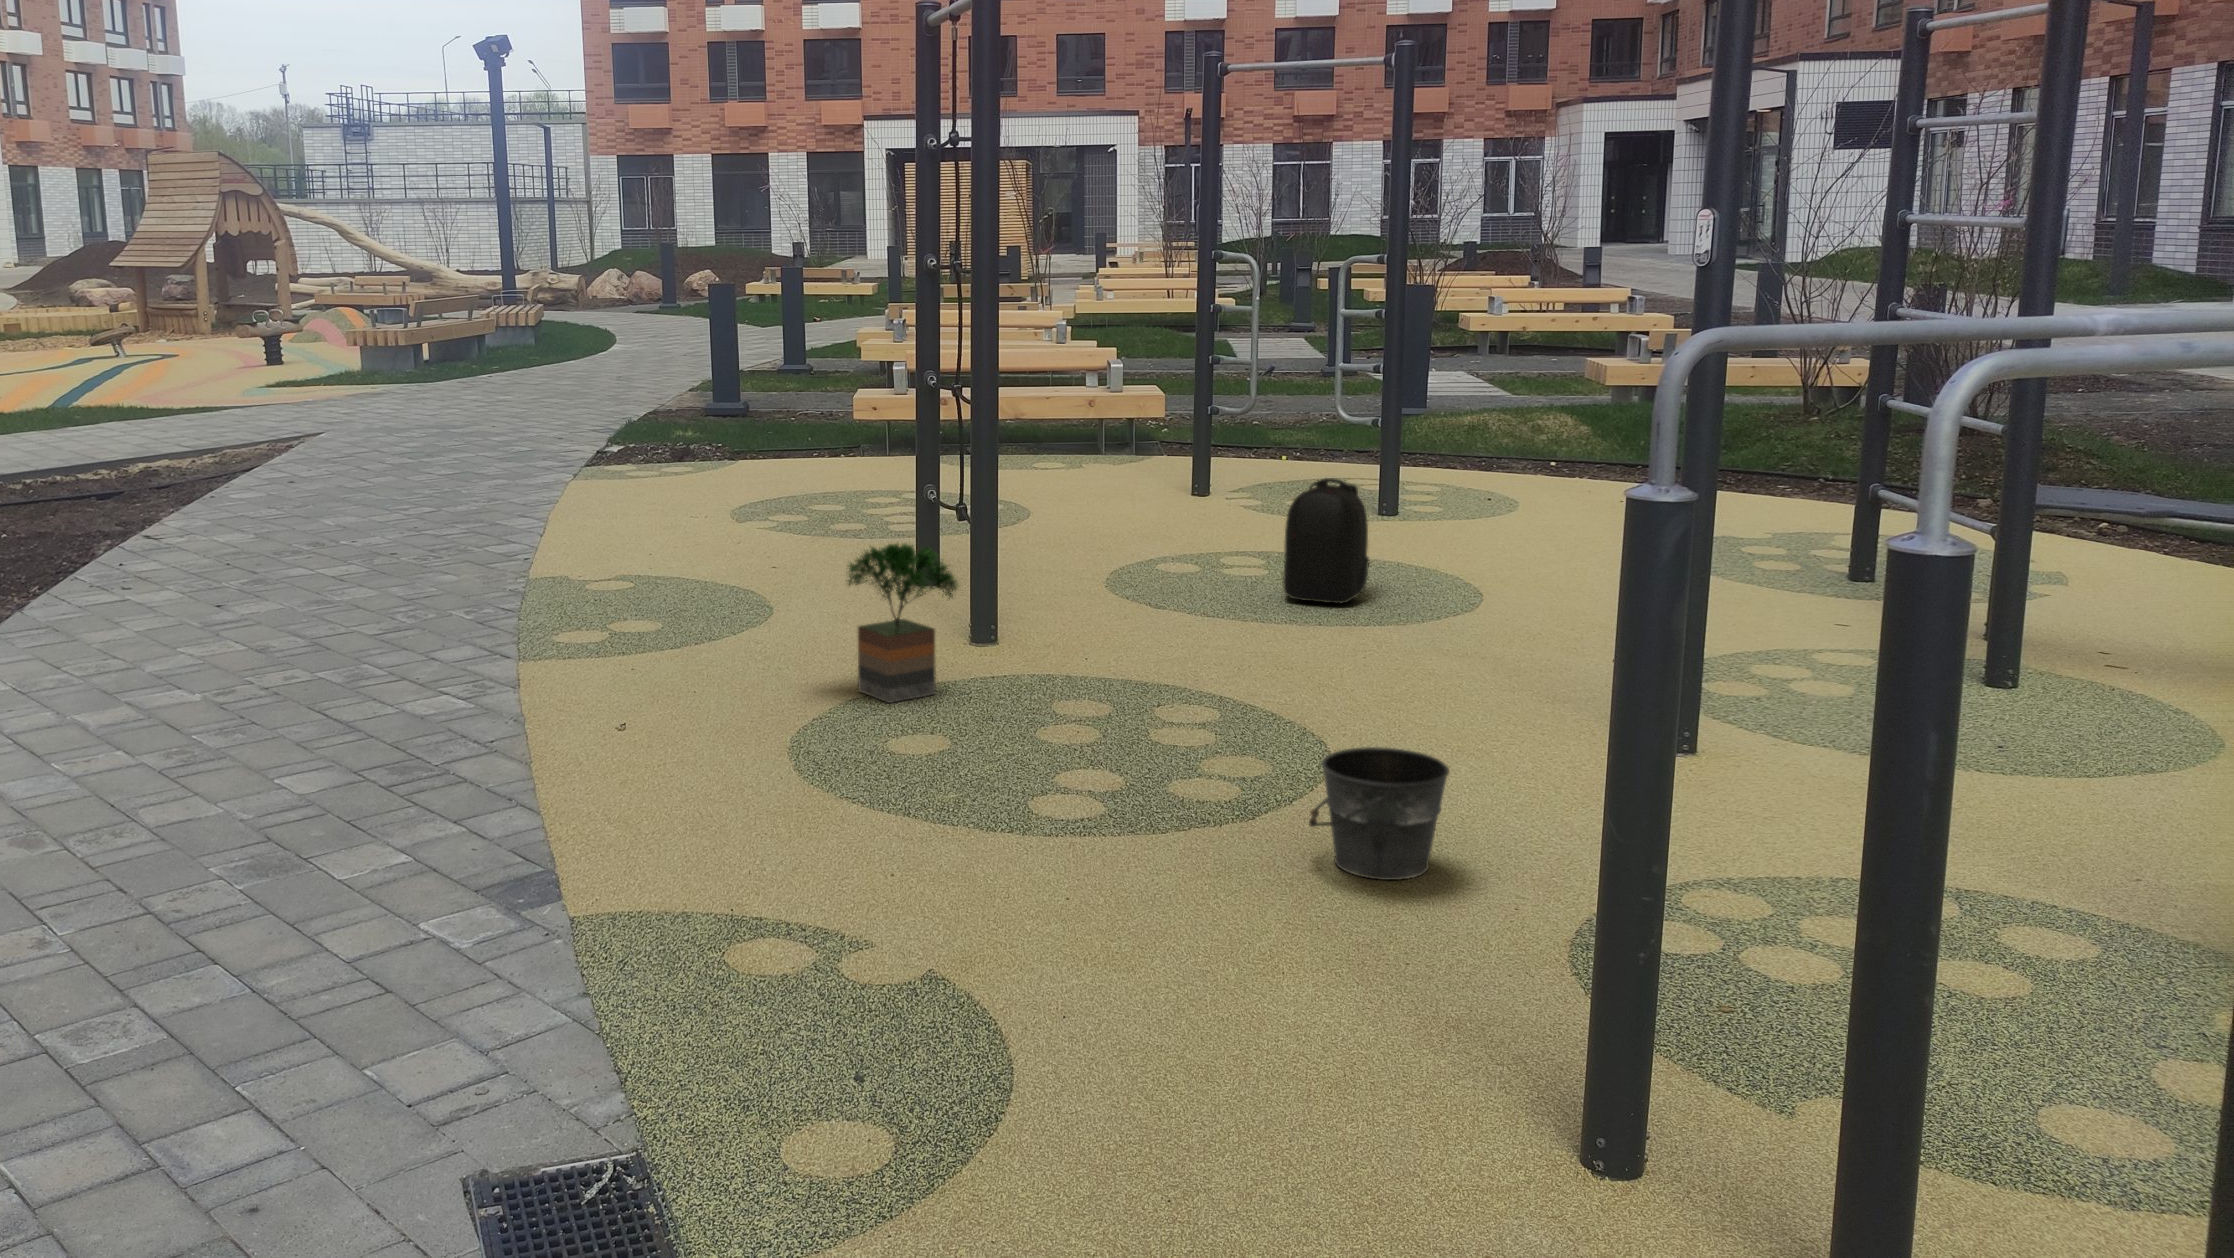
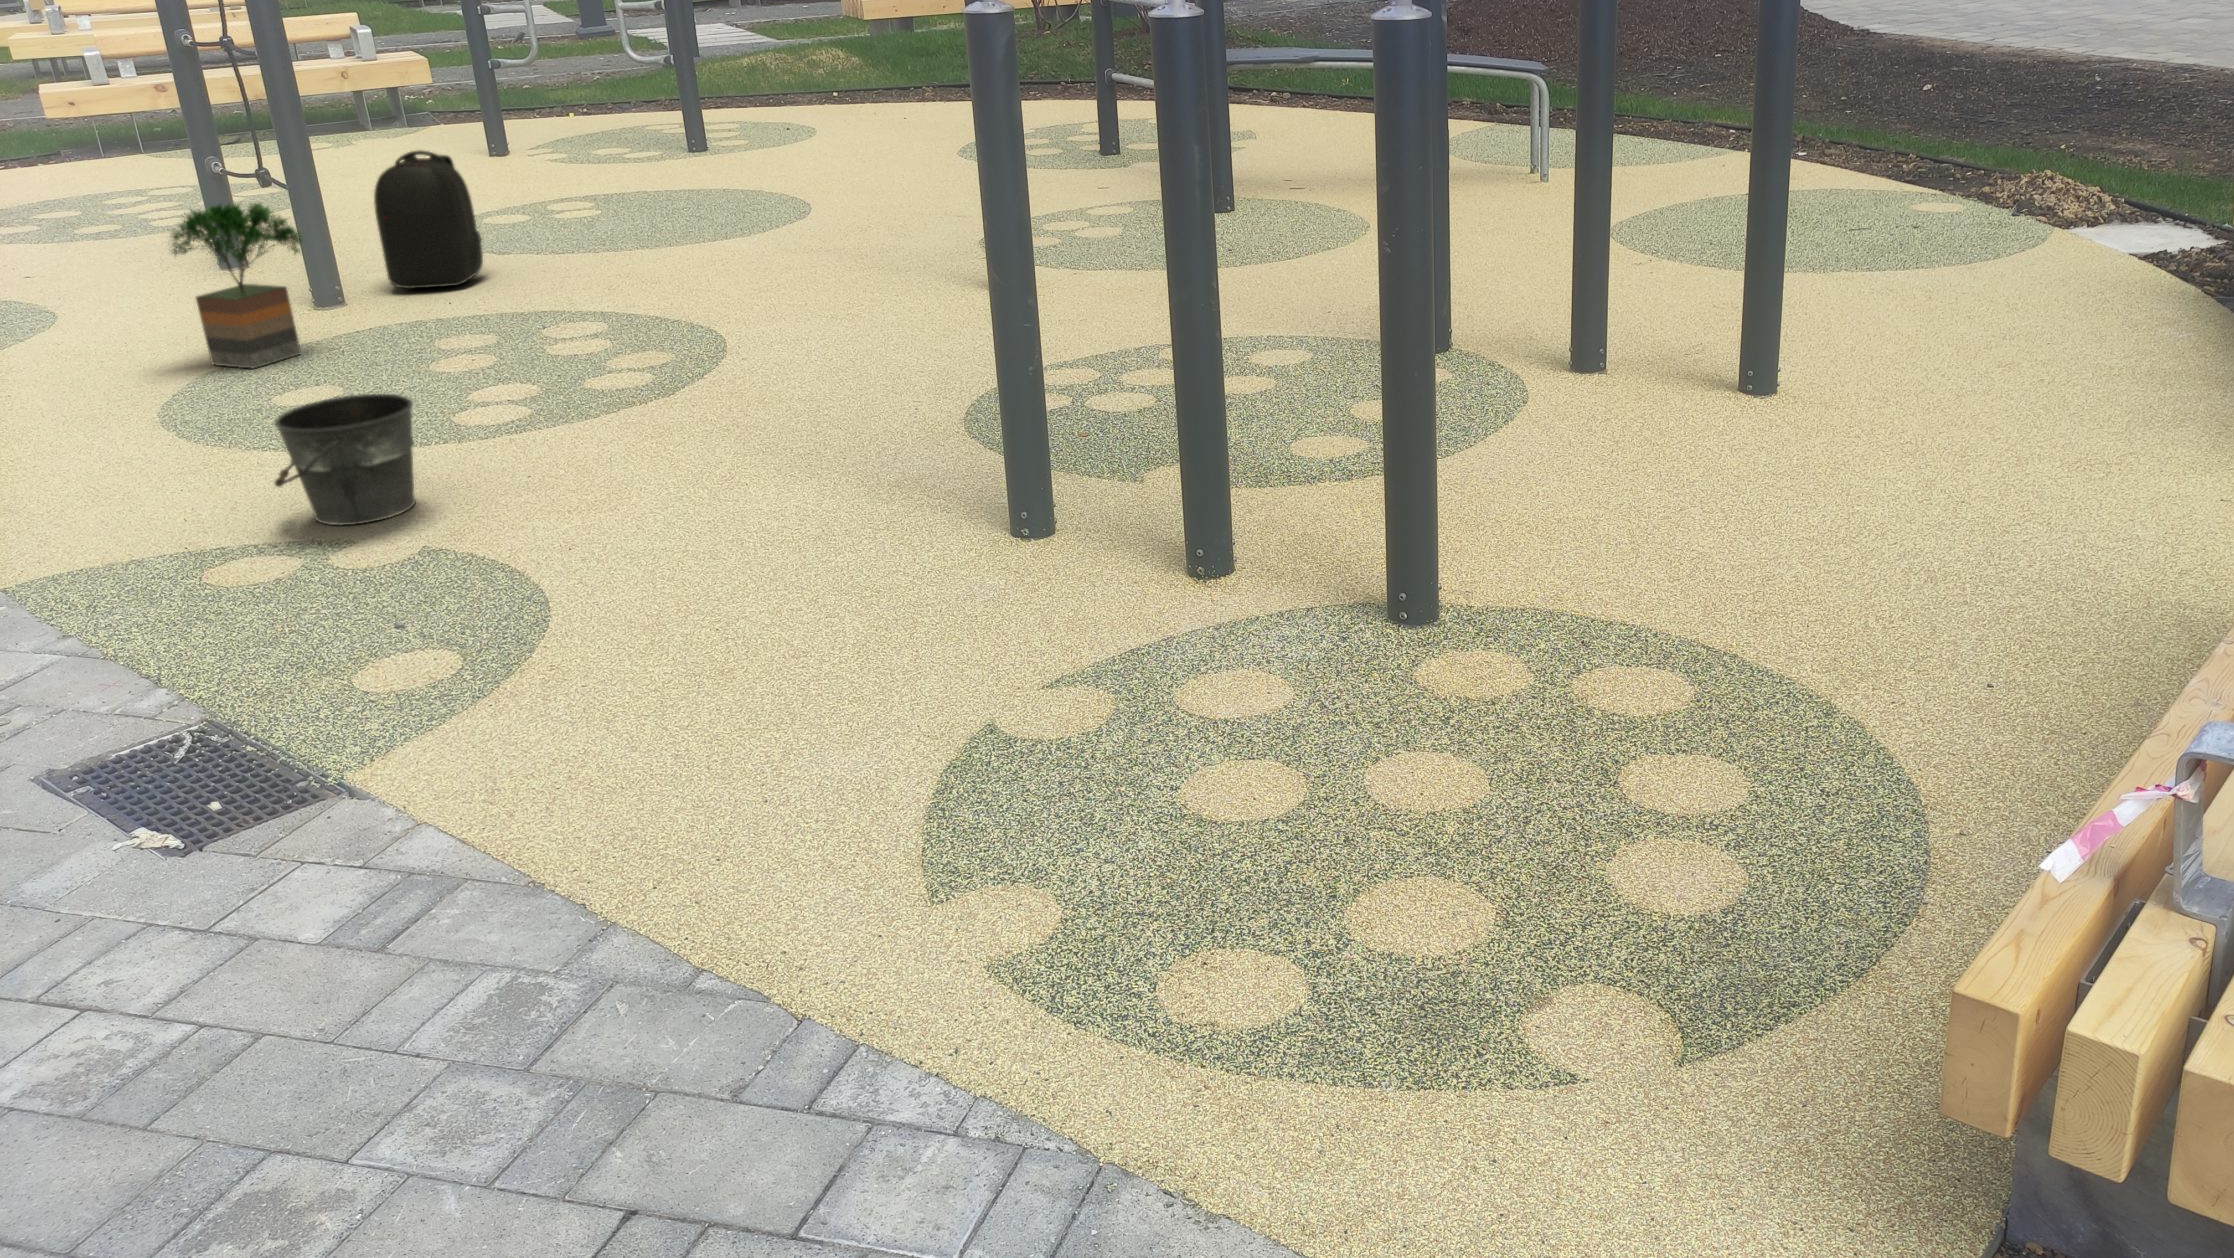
backpack: present [1283,478,1370,603] -> present [374,150,483,288]
bucket: present [1309,747,1449,880] -> present [274,394,416,525]

